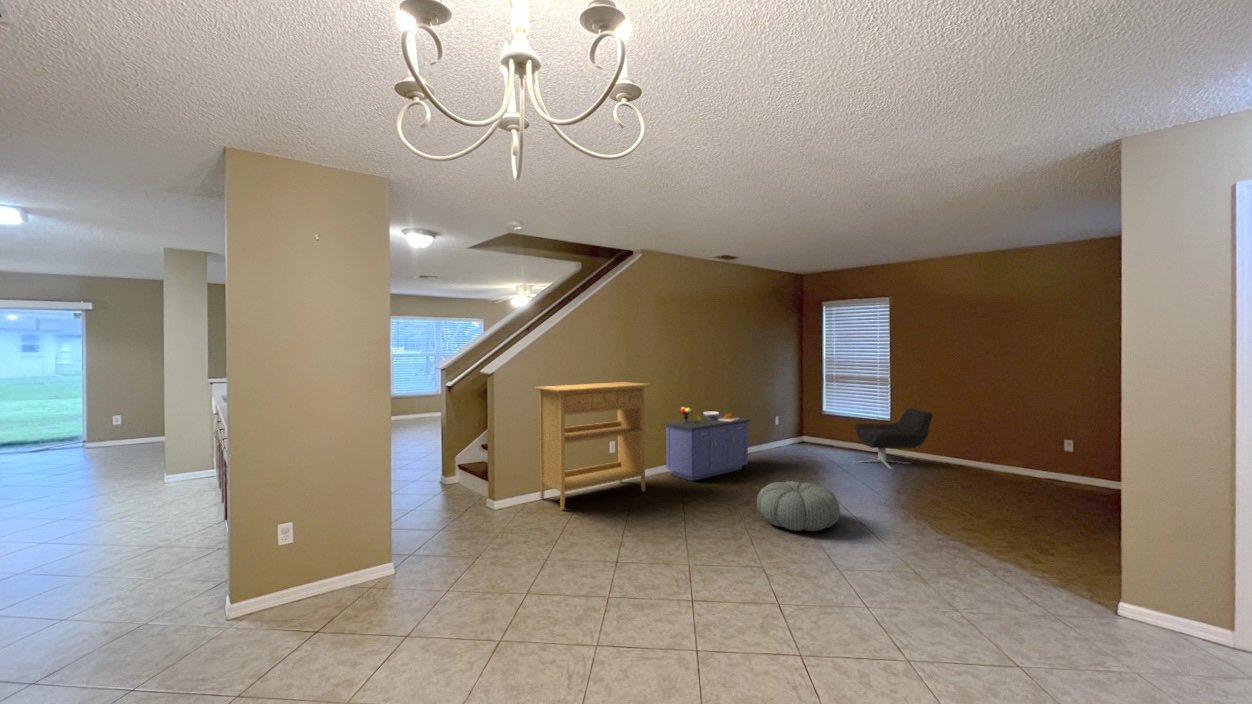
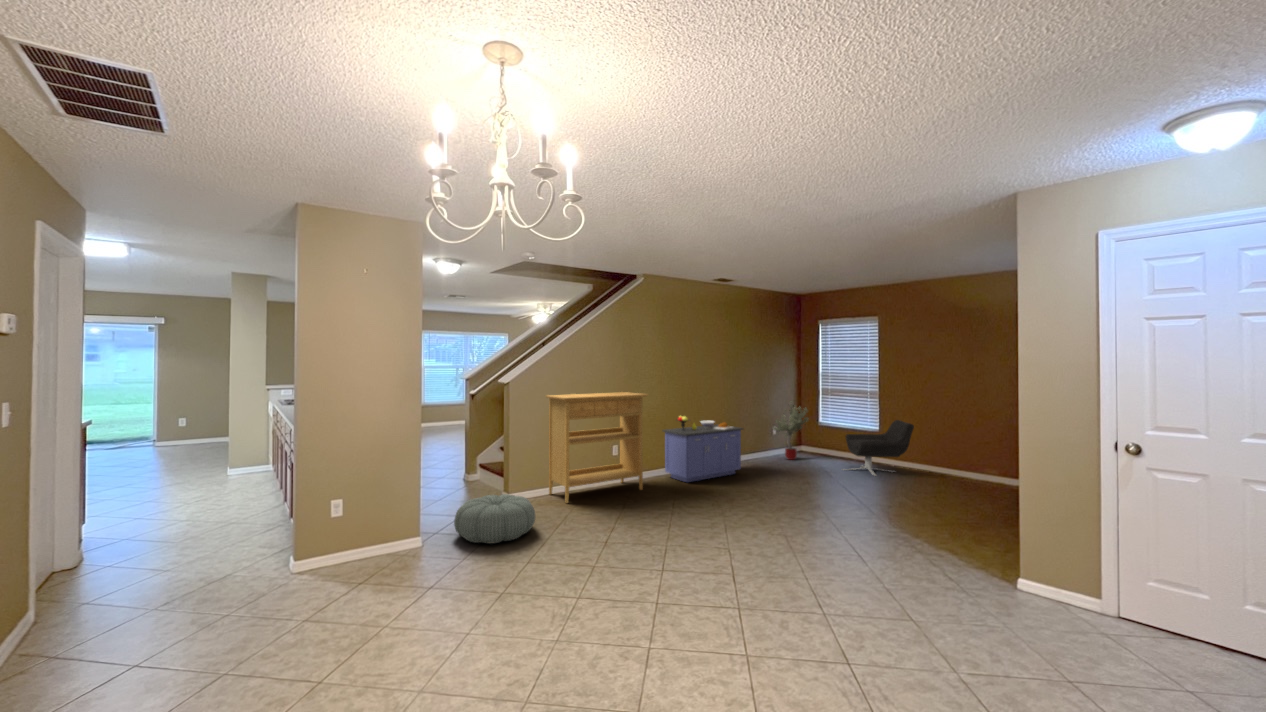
potted tree: none [774,389,815,452] -> present [773,404,808,460]
pouf: present [757,481,840,531] -> present [454,494,535,544]

